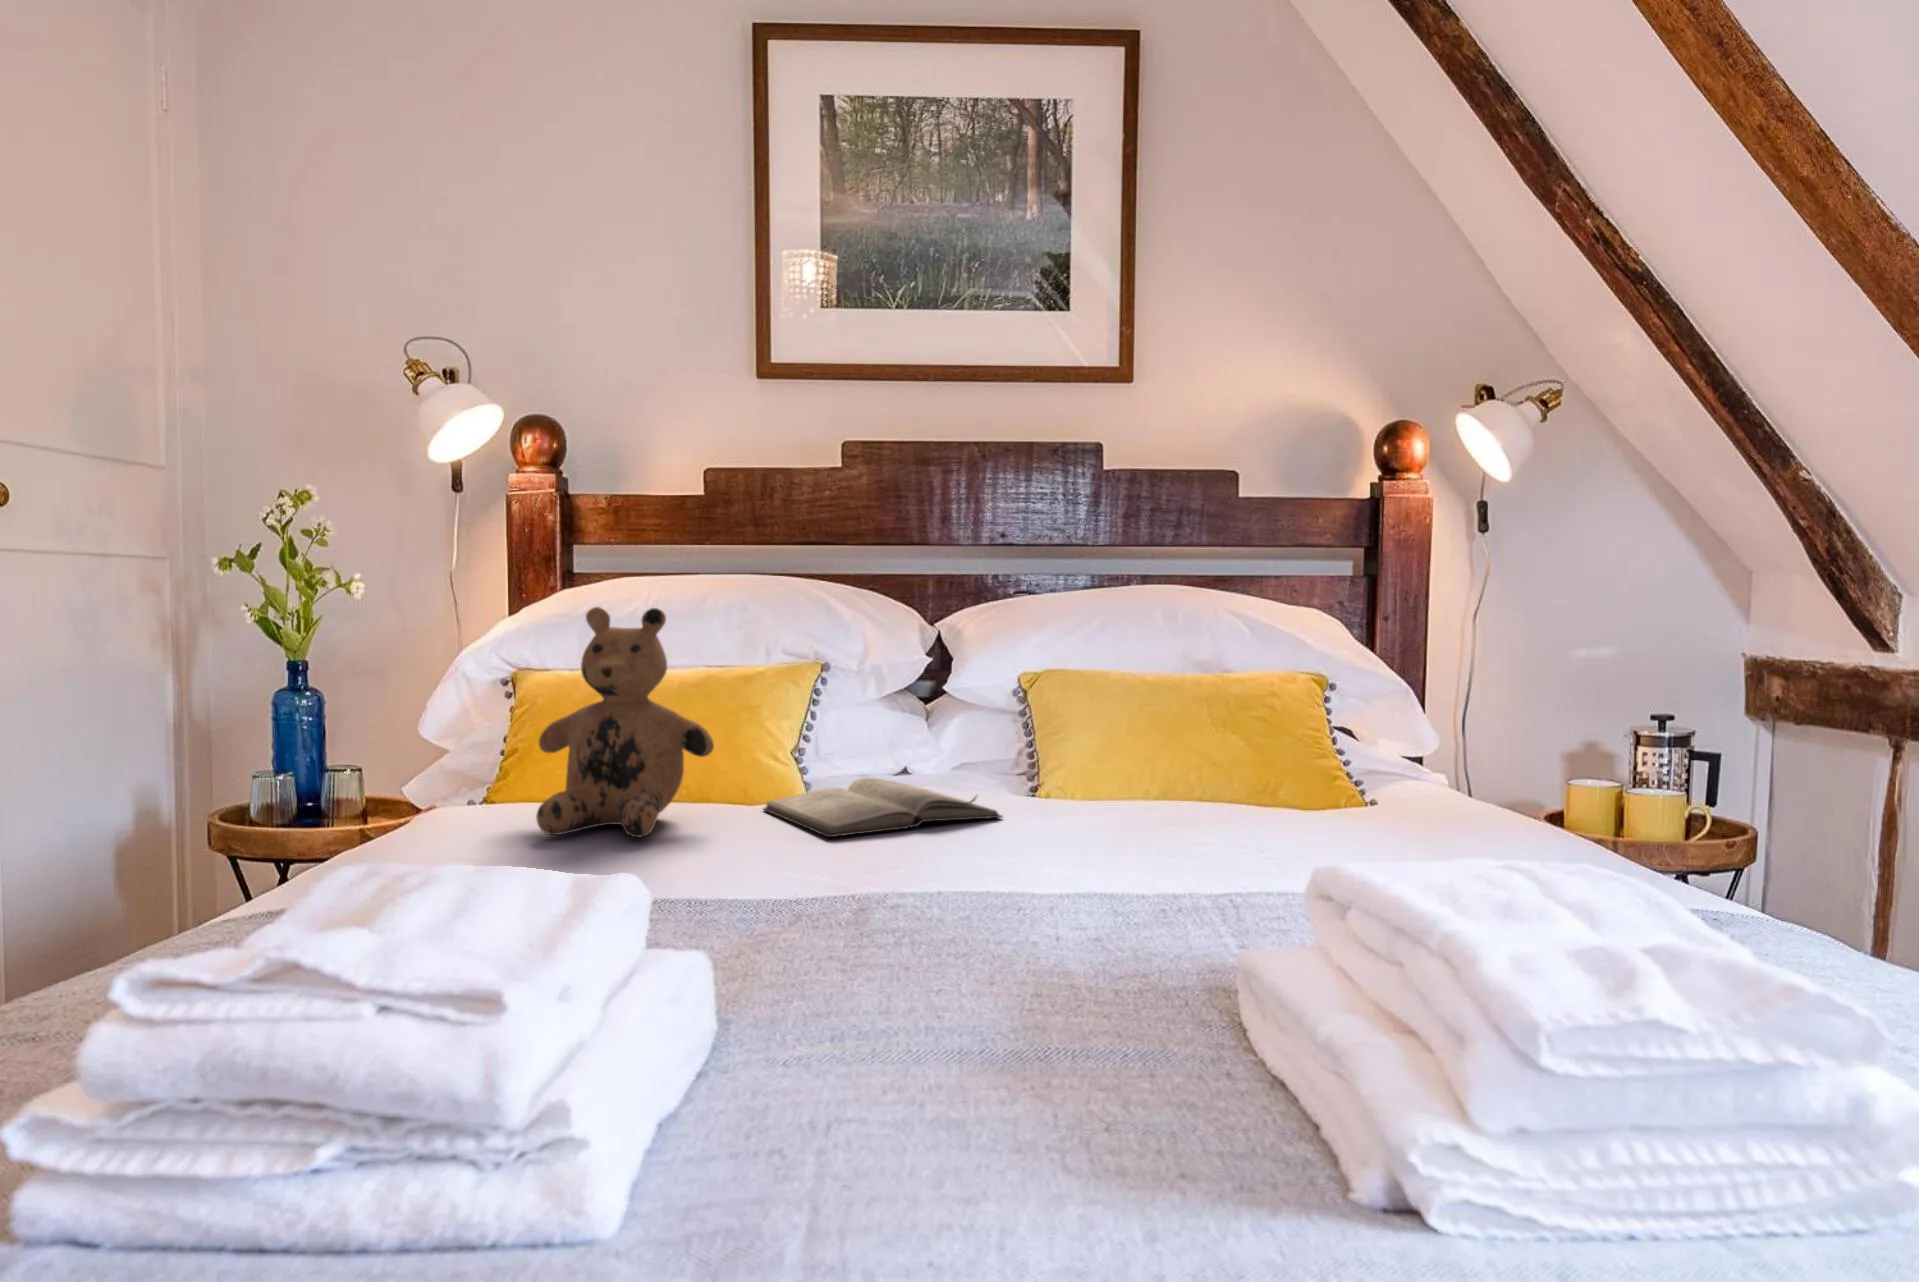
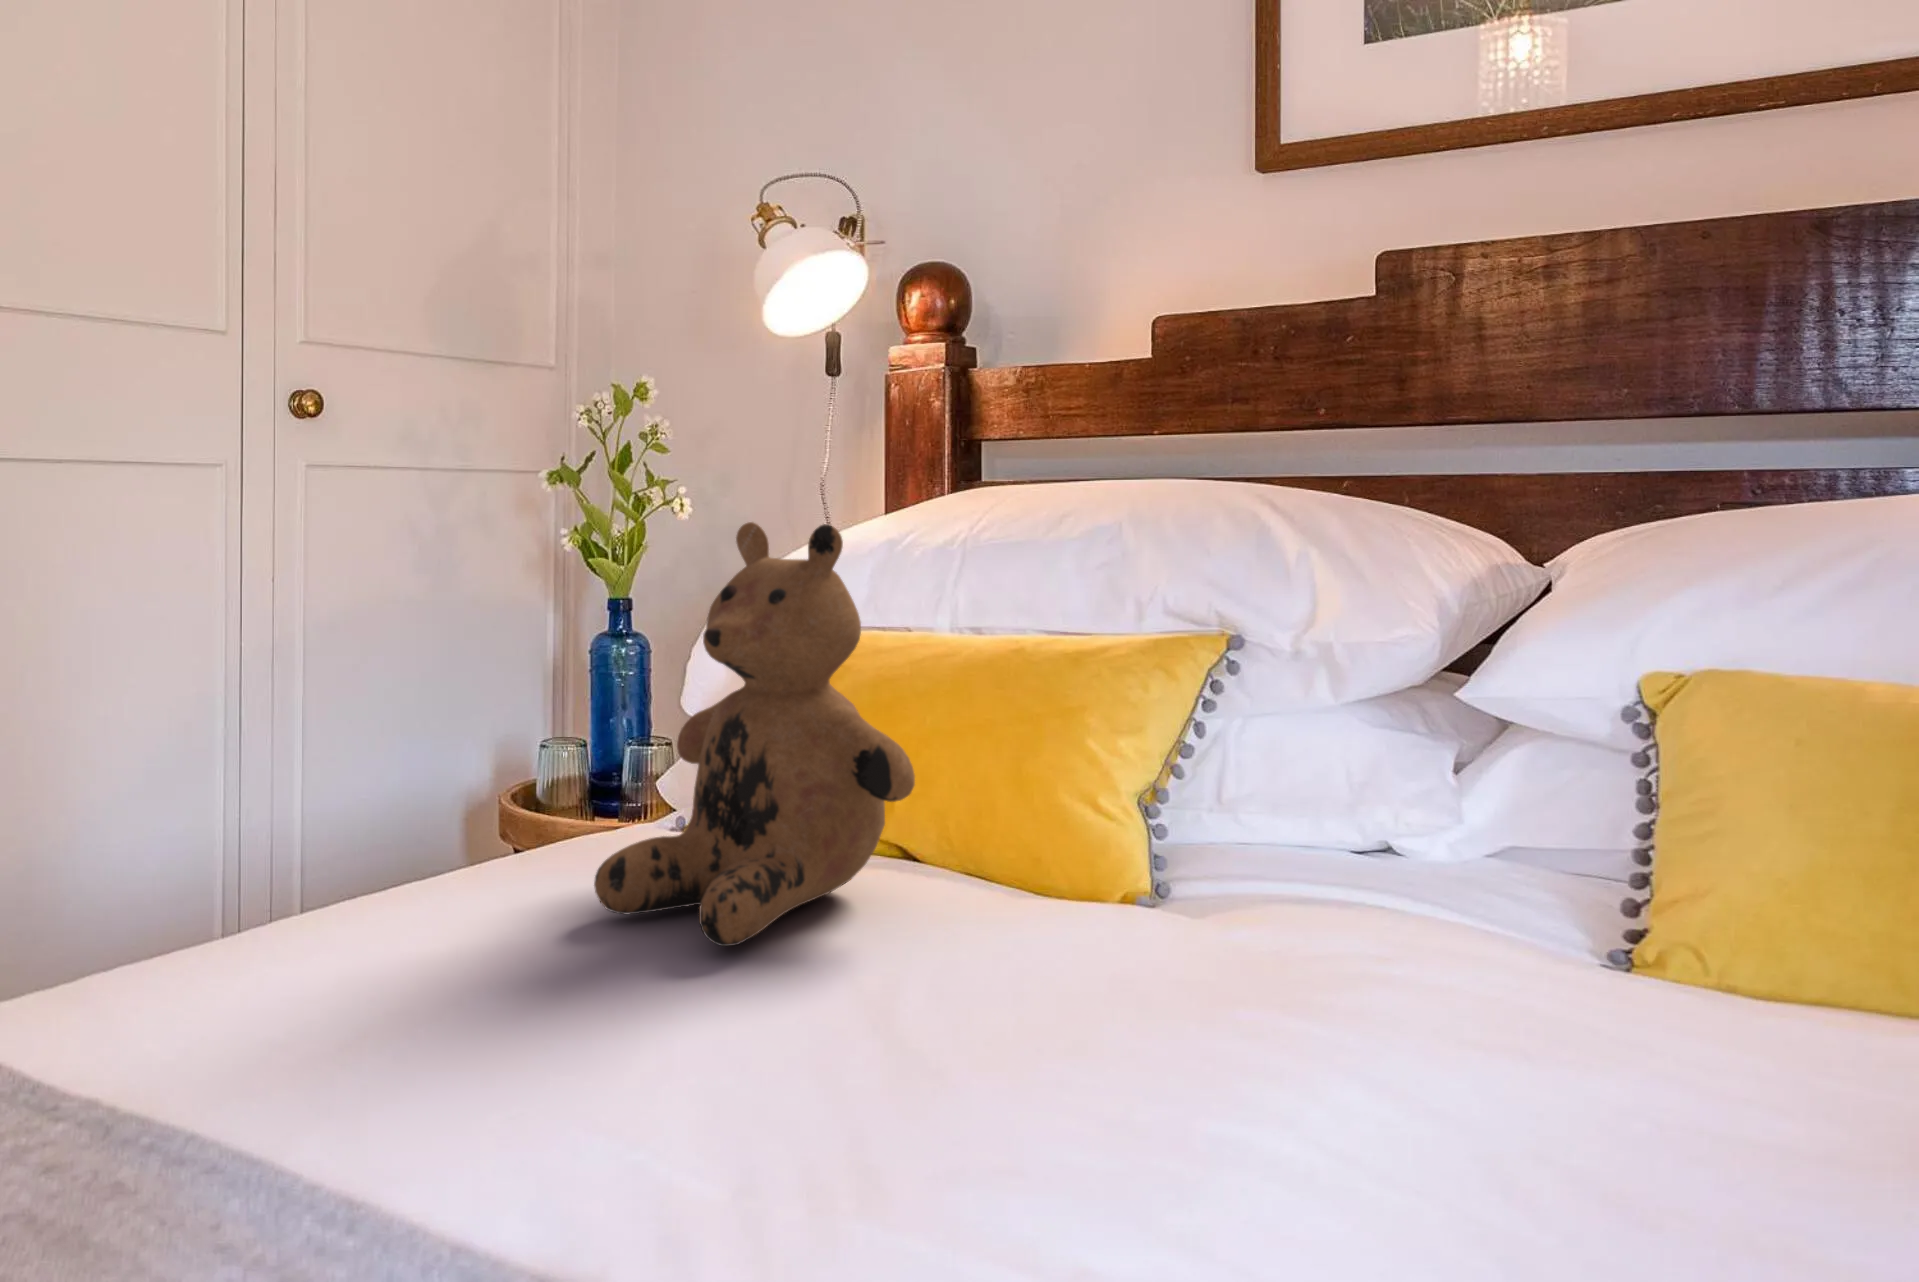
diary: present [764,777,1002,837] -> none [1030,865,1497,1022]

